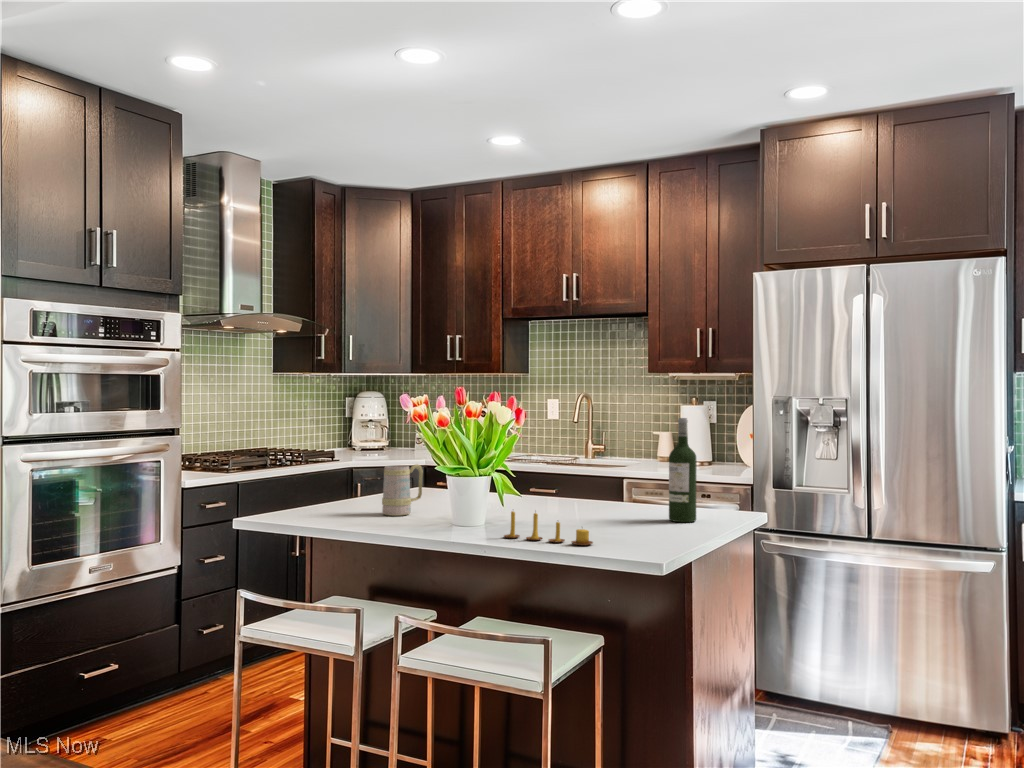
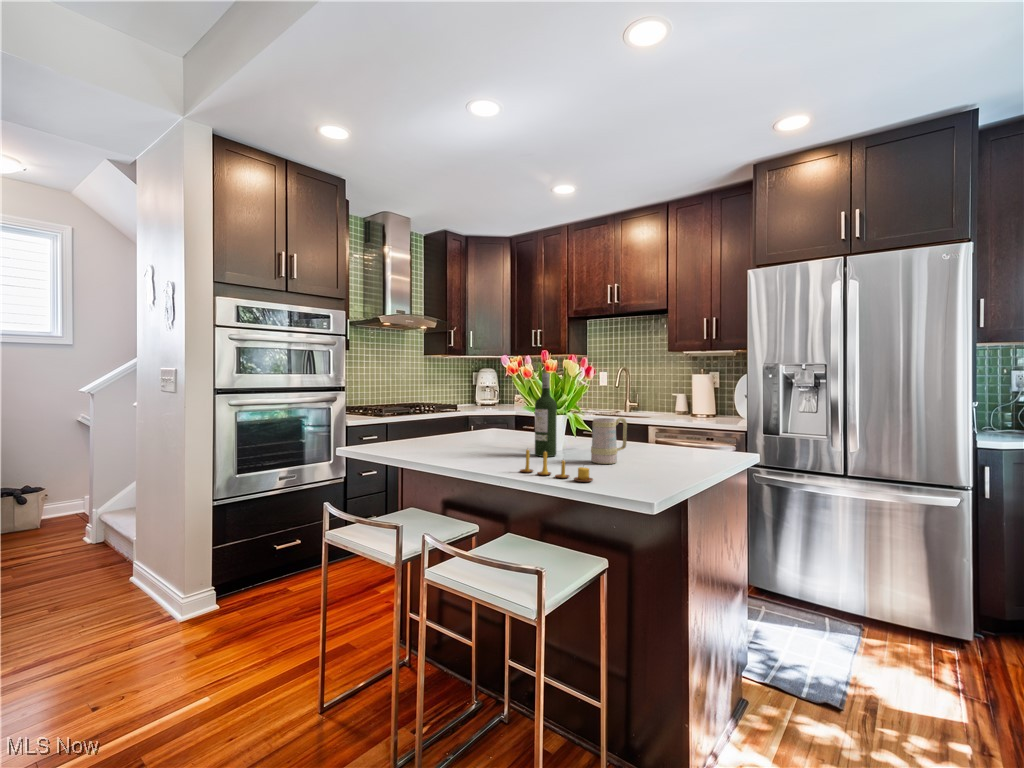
wine bottle: present [669,418,696,522] -> present [535,373,557,457]
mug: present [382,464,423,516] -> present [591,418,627,464]

